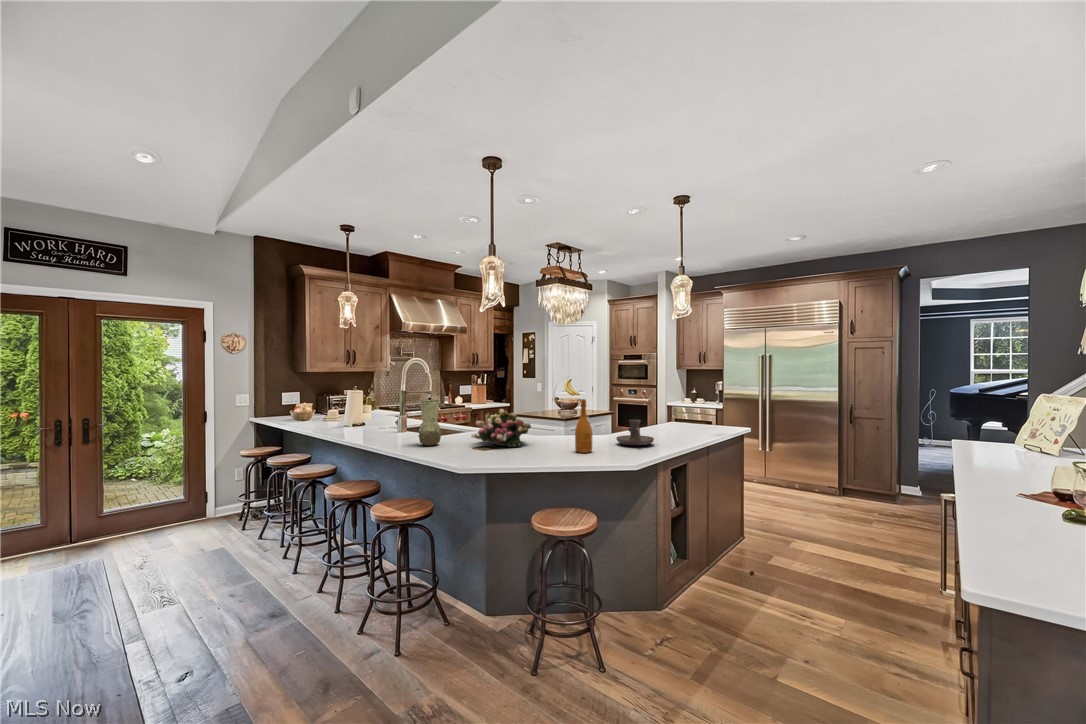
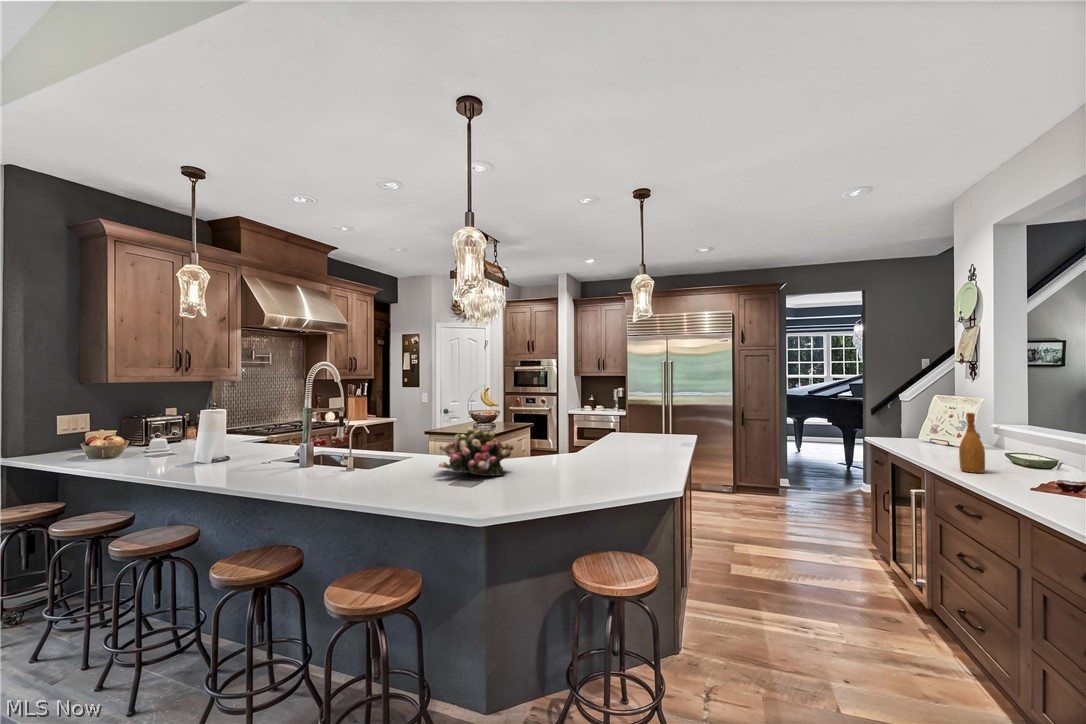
wine bottle: present [575,399,592,453] -> present [959,413,985,473]
vase: present [419,400,441,446] -> none [360,418,392,483]
candle holder: present [616,420,654,446] -> none [608,433,651,463]

